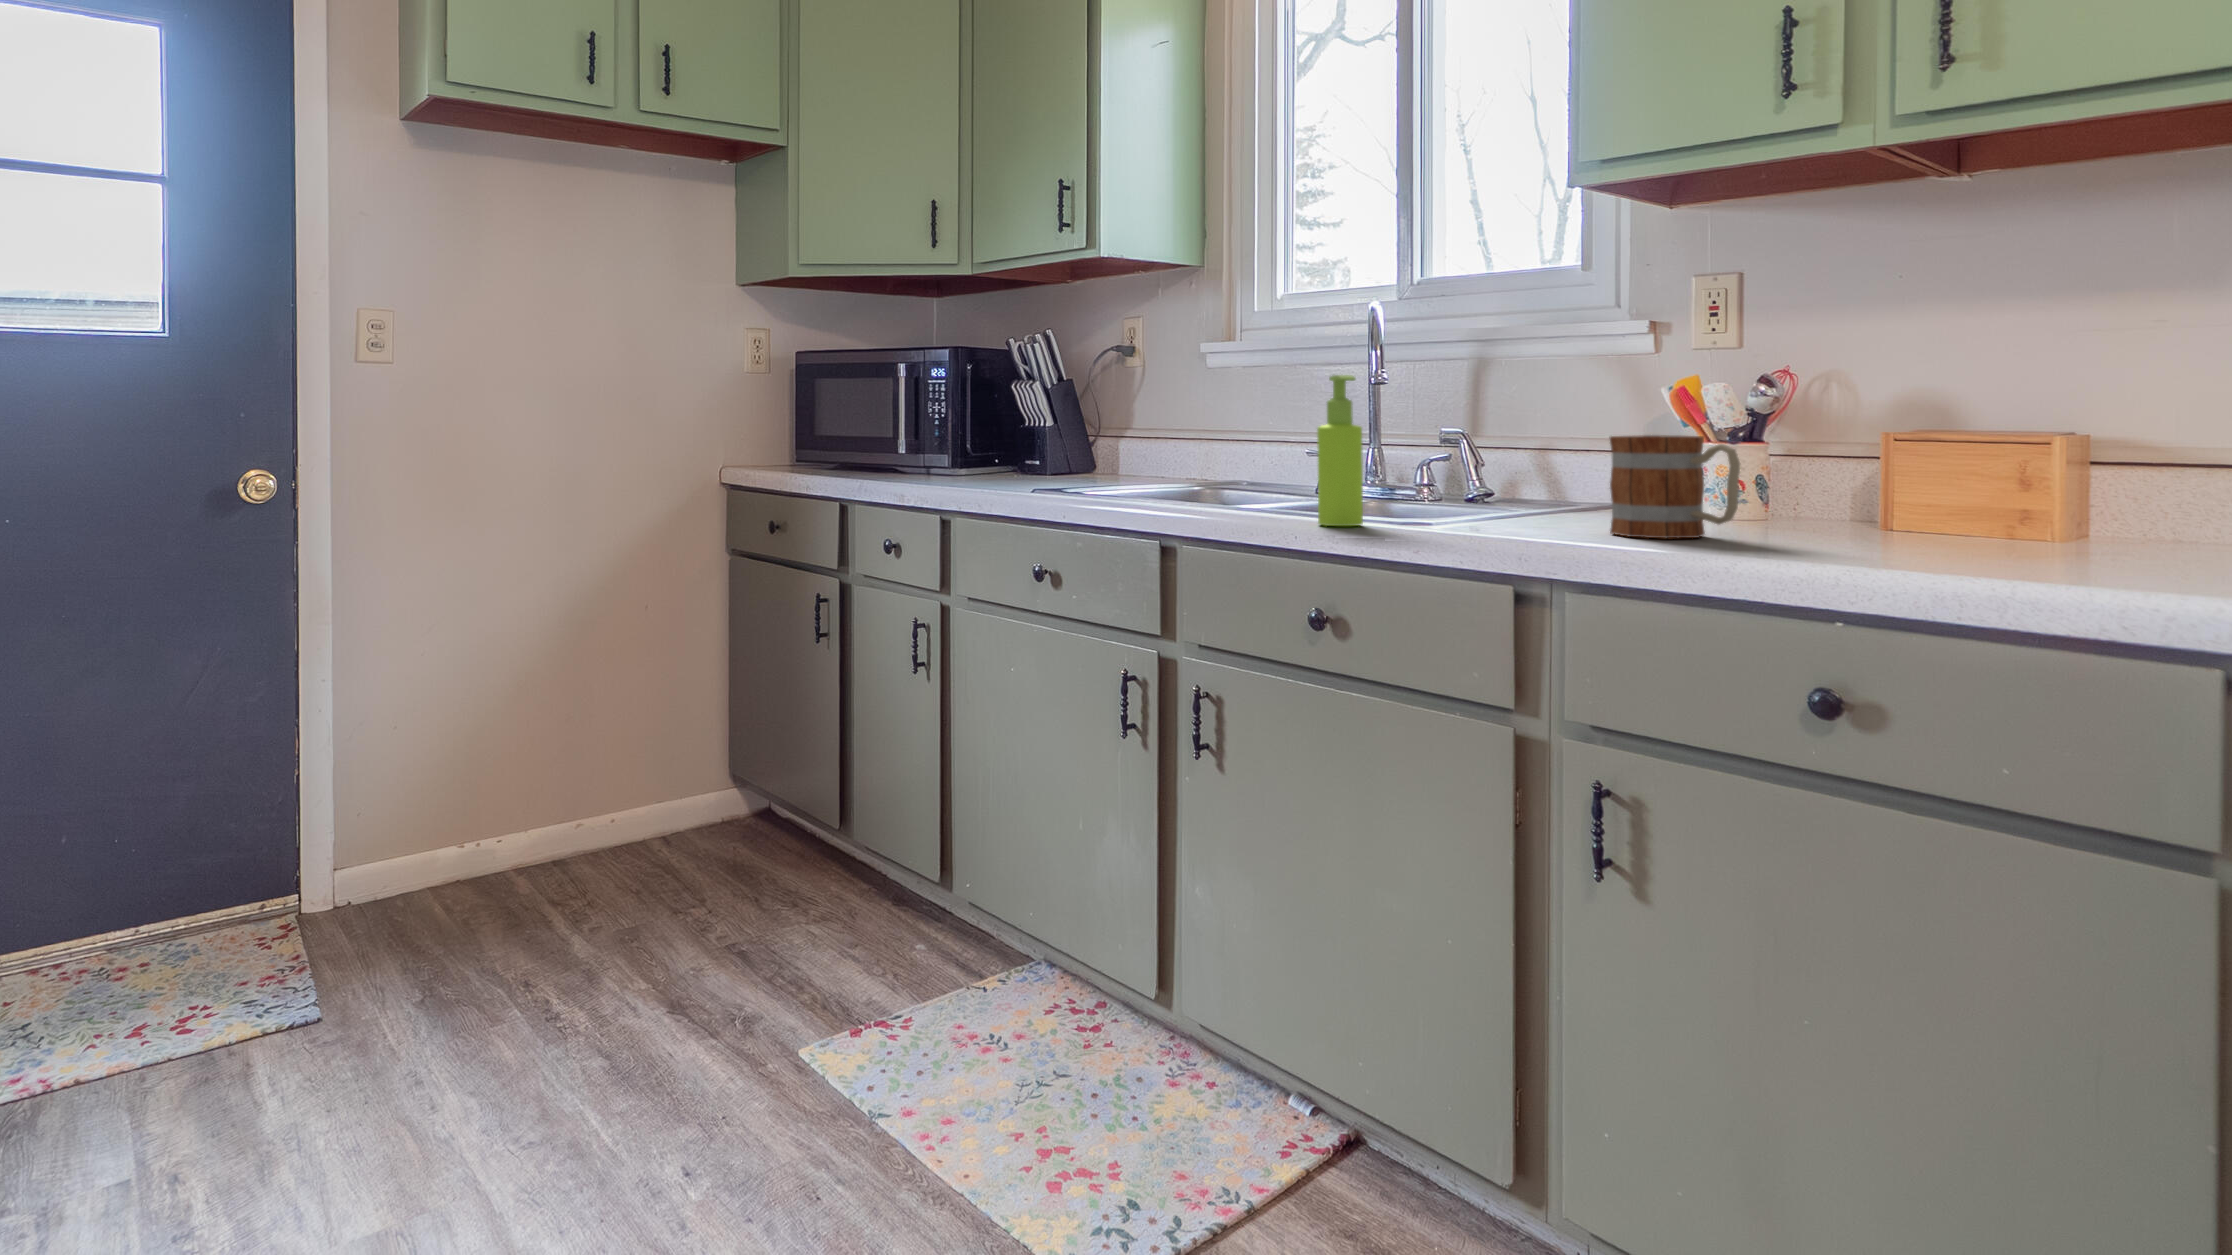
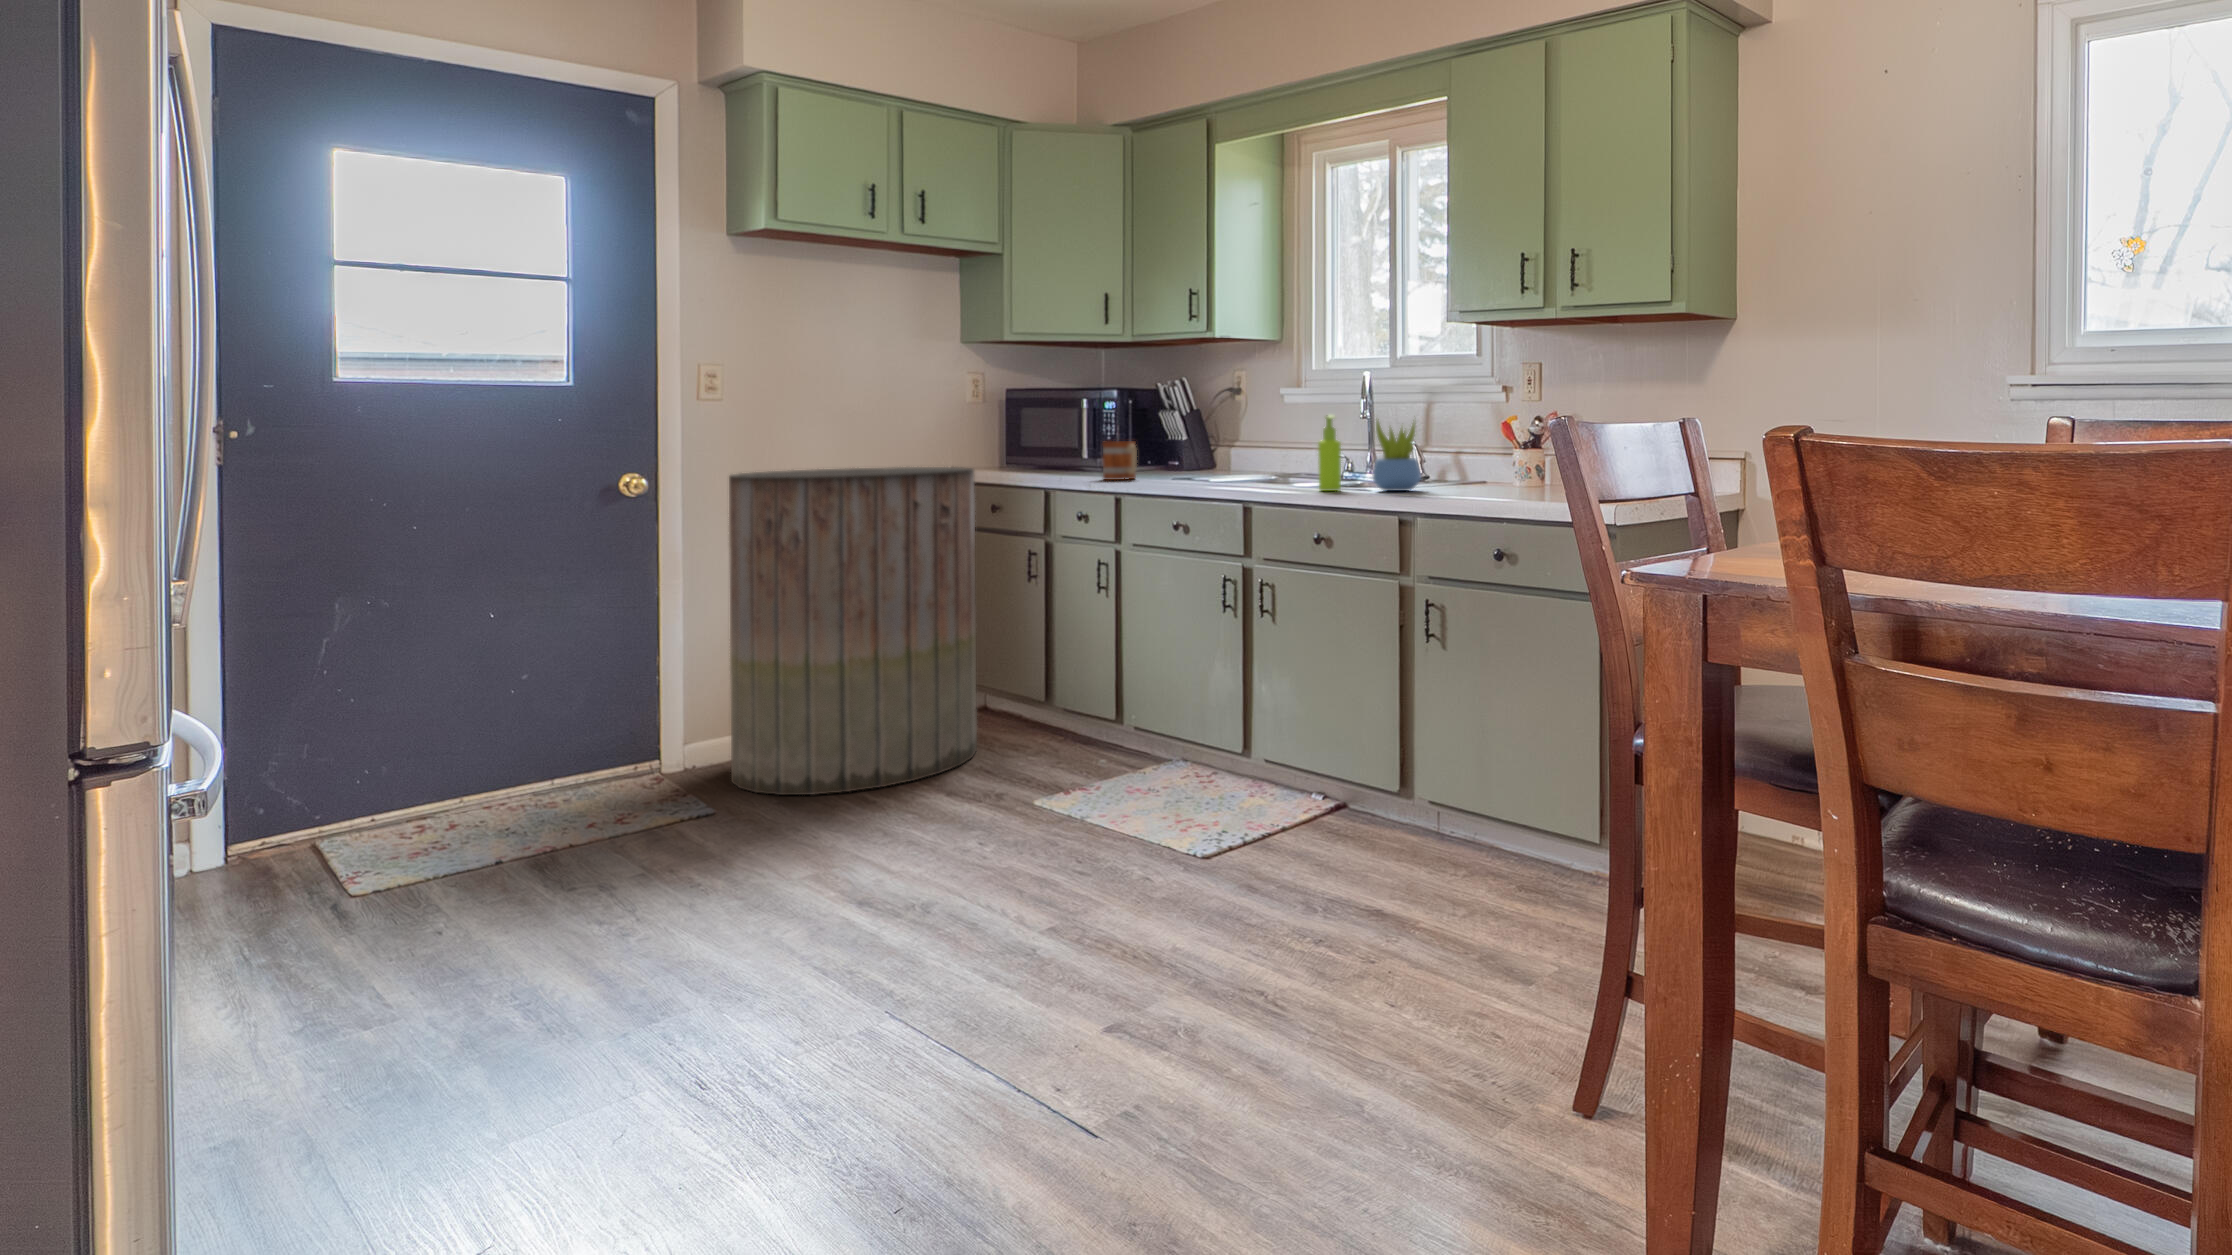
succulent plant: none [1432,373,1537,530] -> present [1372,419,1421,491]
mug: present [1610,435,1740,539] -> present [1103,441,1137,480]
trash can: none [372,463,738,992] -> present [729,467,977,795]

